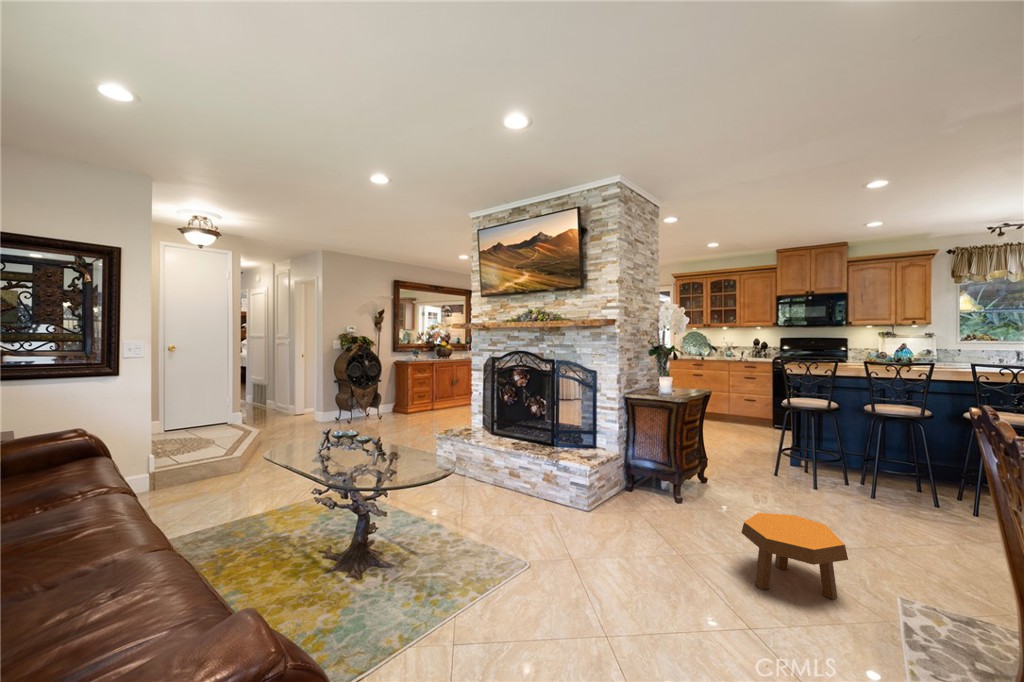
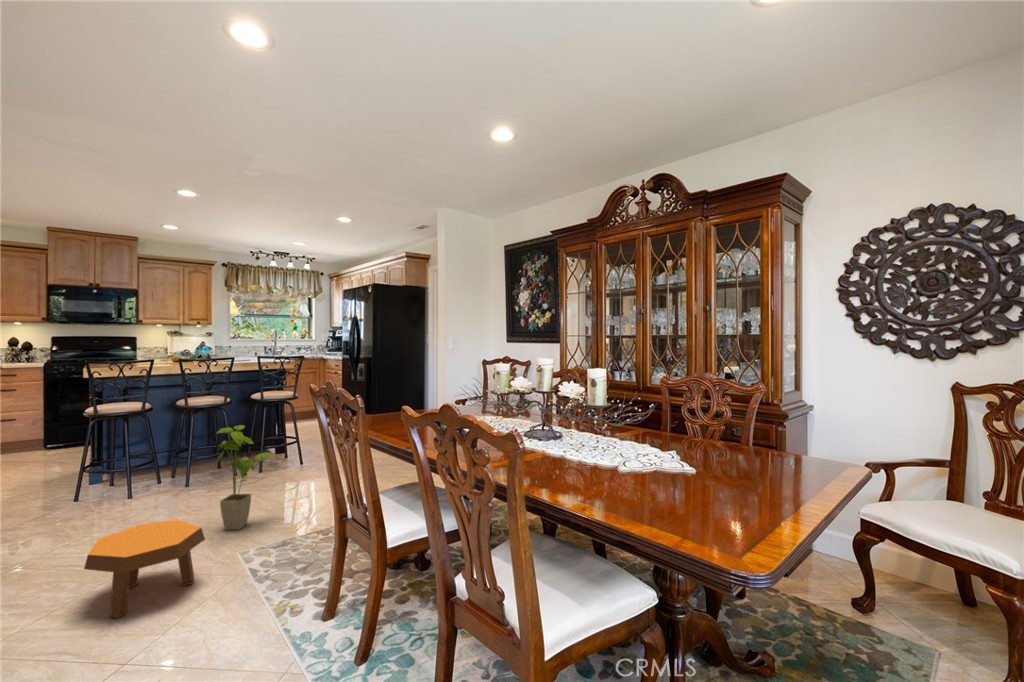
house plant: none [881,444,974,570] -> present [215,425,276,530]

